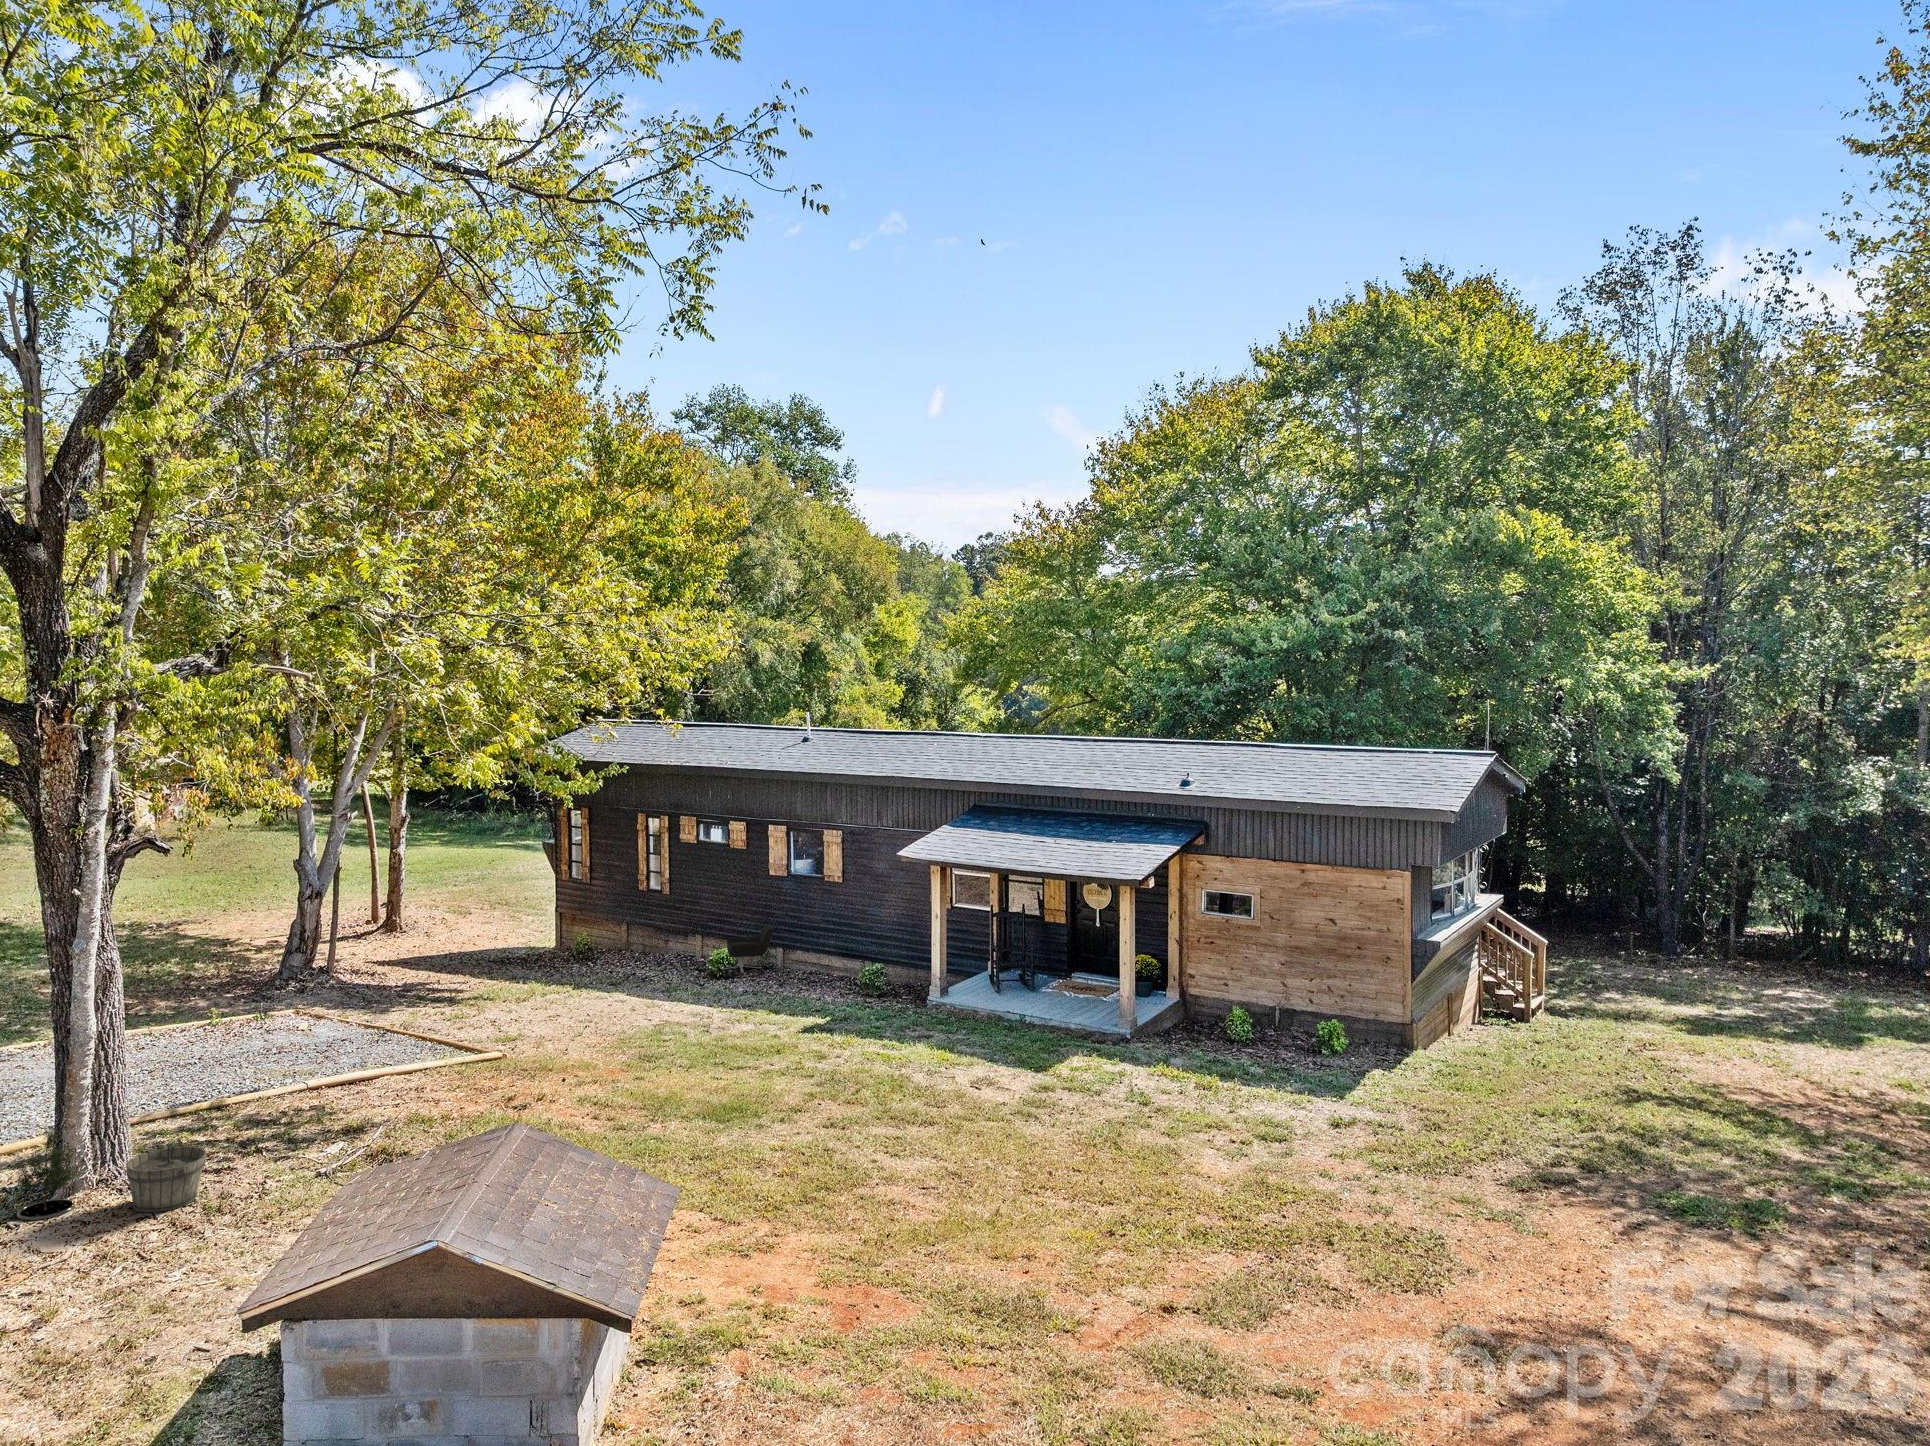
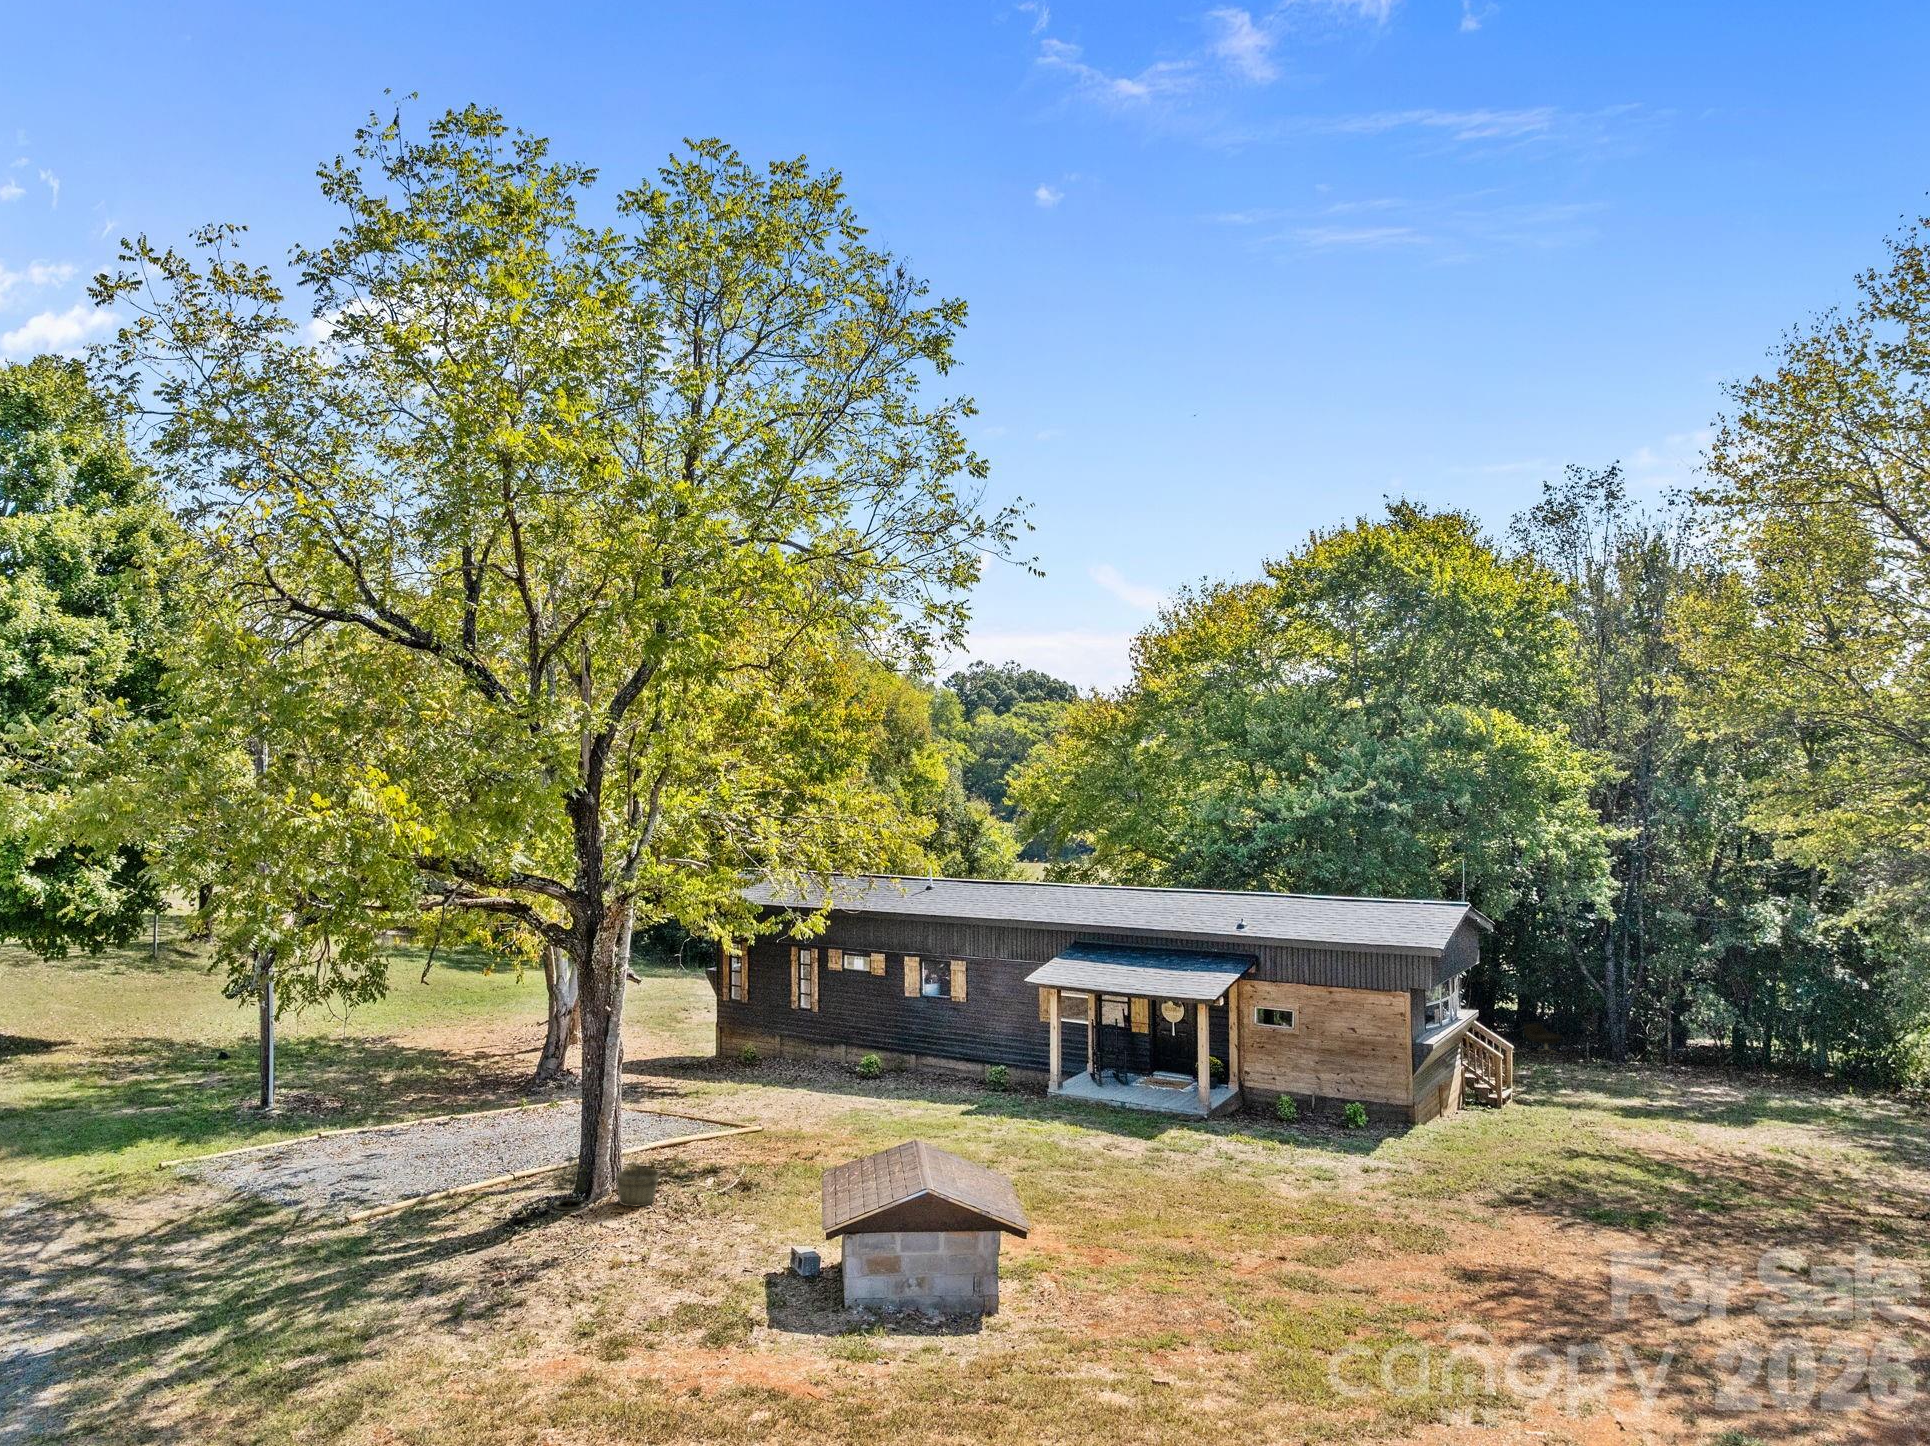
lounge chair: present [724,924,774,972] -> present [1524,1023,1561,1050]

